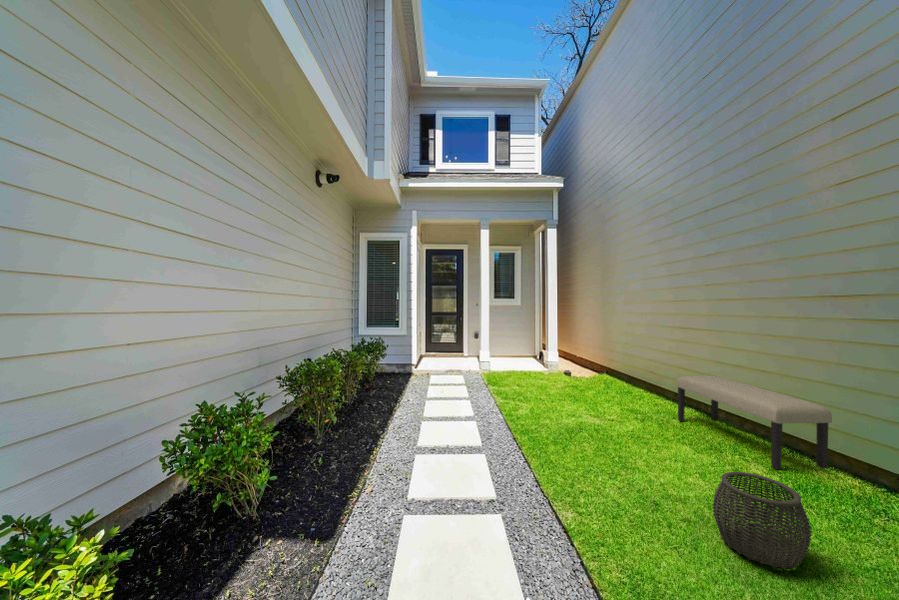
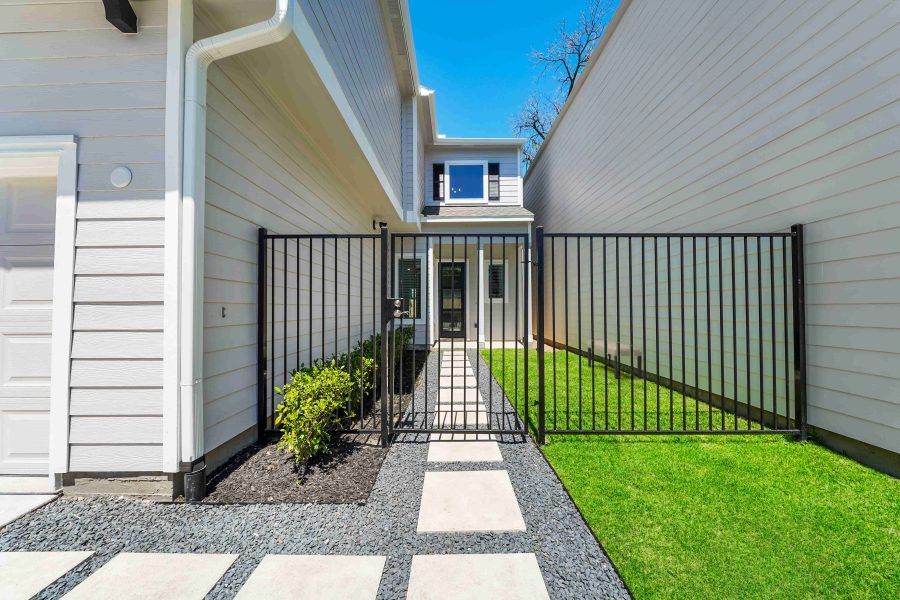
woven basket: present [713,472,812,569] -> none [562,366,593,395]

